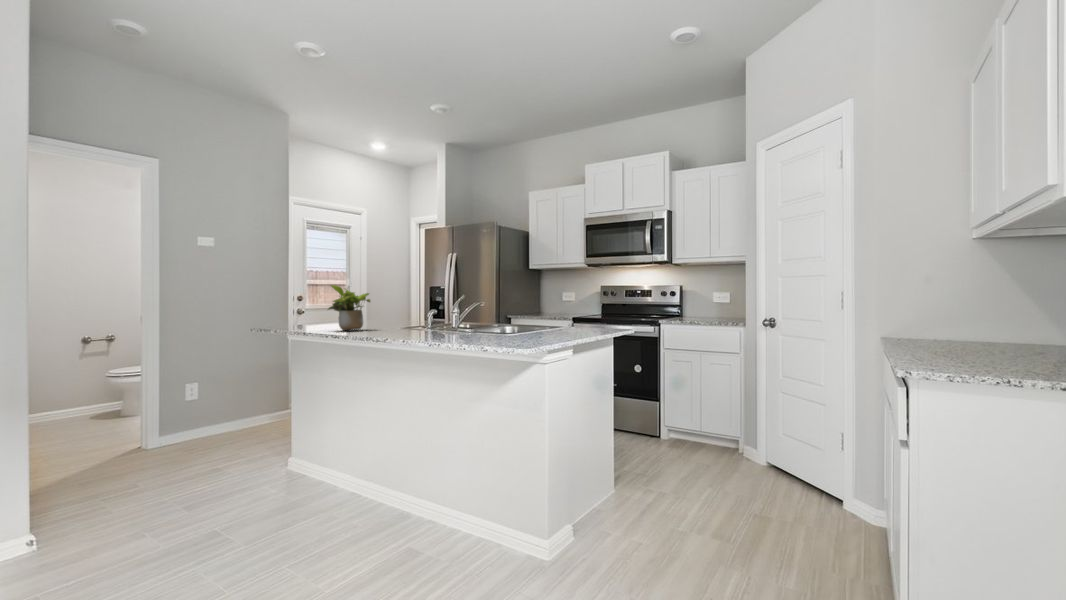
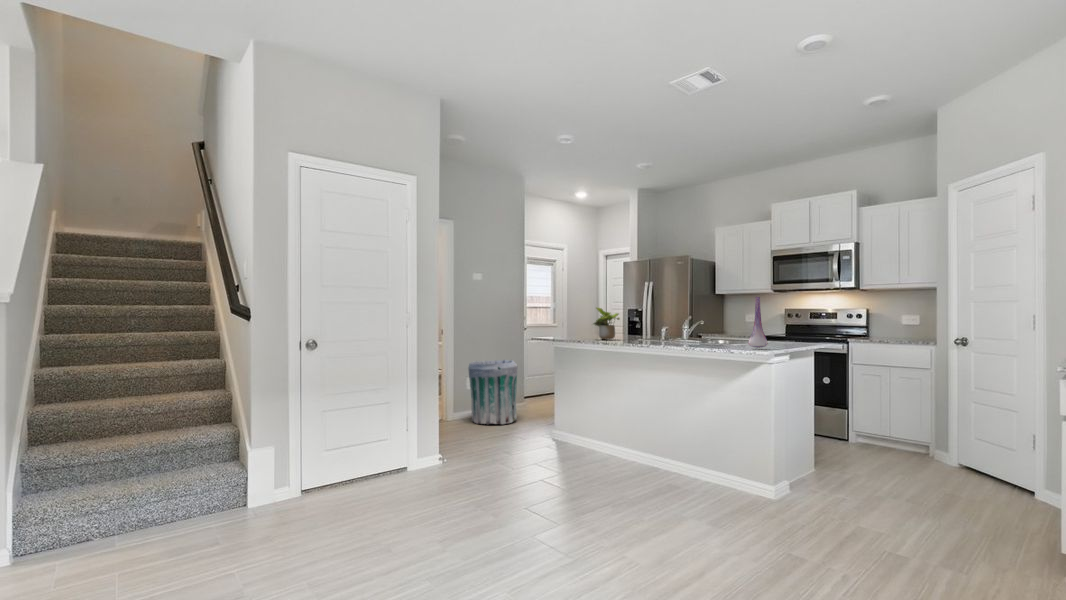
vase: none [503,265,533,344] -> present [748,297,768,348]
trash can: none [180,357,261,452] -> present [468,360,517,425]

